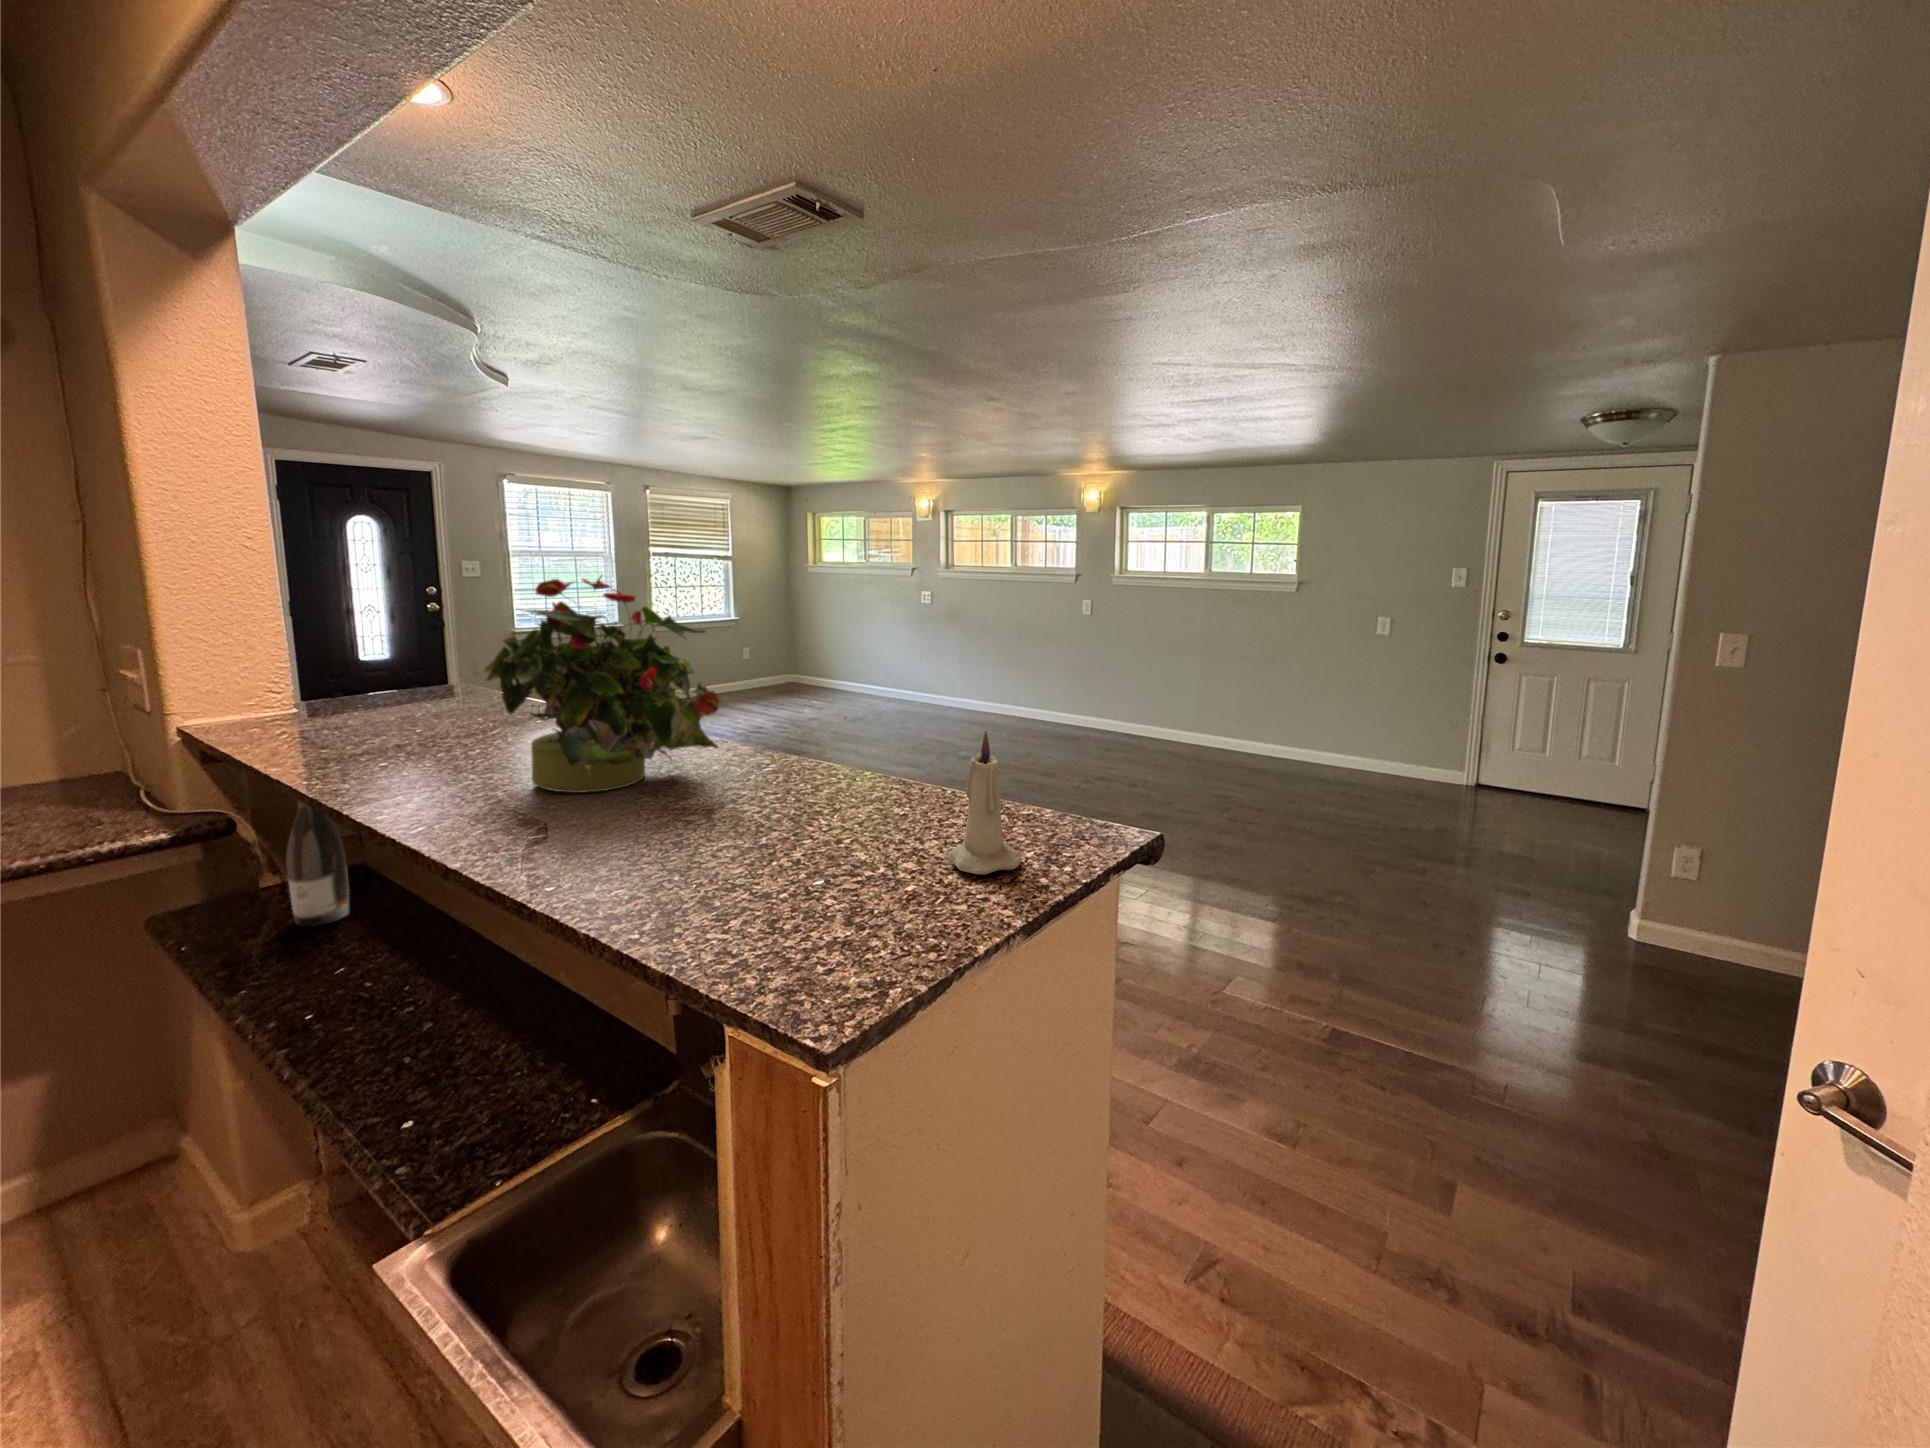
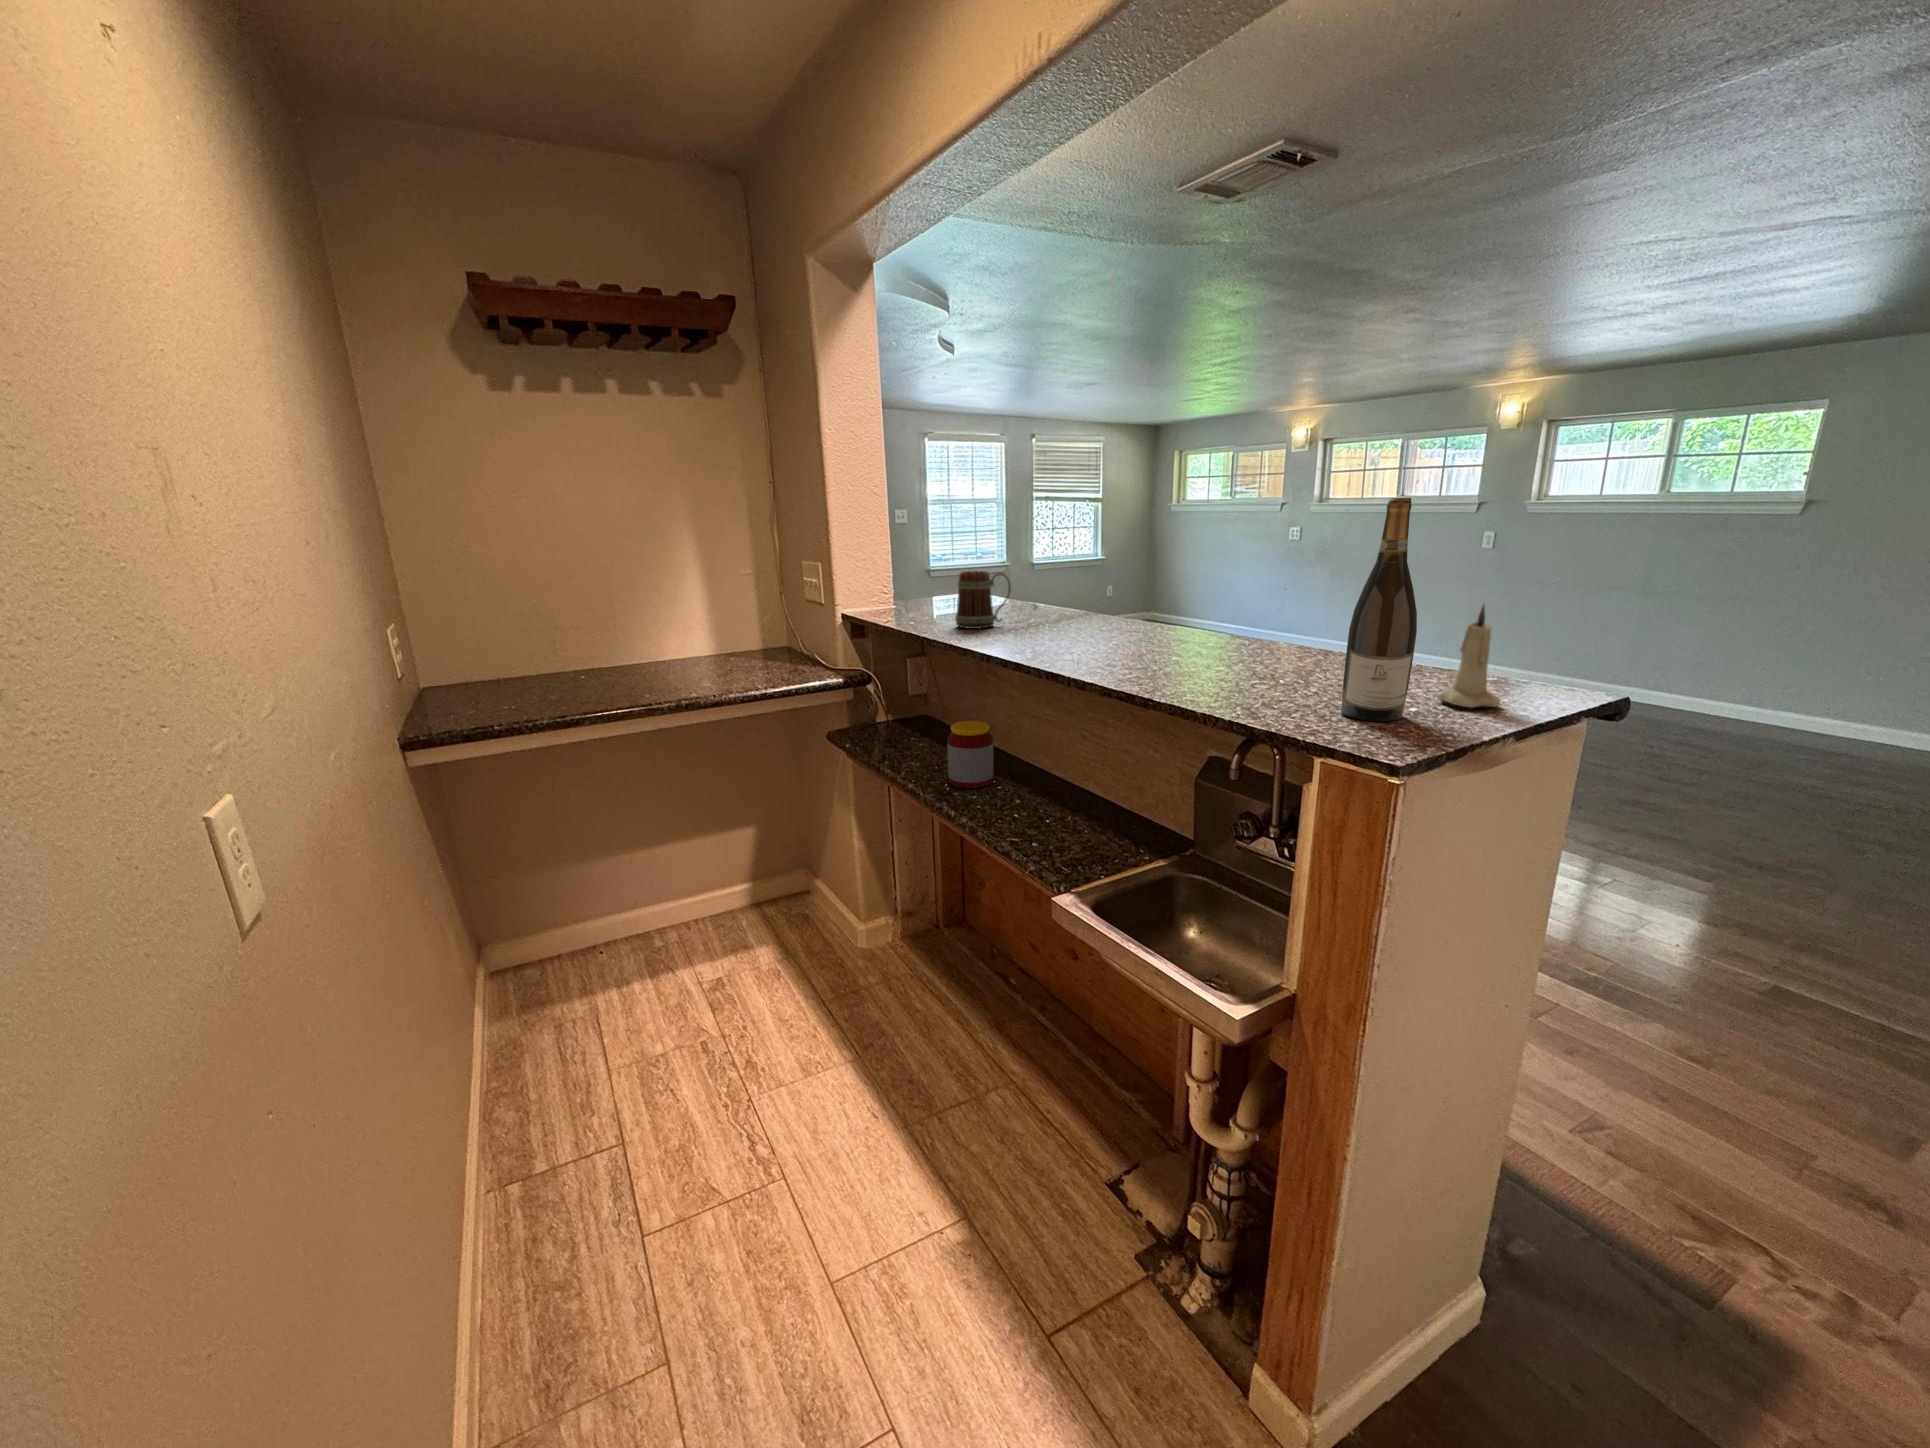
potted plant: present [484,575,719,793] -> none [1069,502,1234,655]
beer mug: none [346,661,446,749] -> present [955,571,1011,629]
wine bottle: present [286,802,349,926] -> present [1341,498,1417,721]
jar: none [308,893,407,1009] -> present [947,721,994,788]

